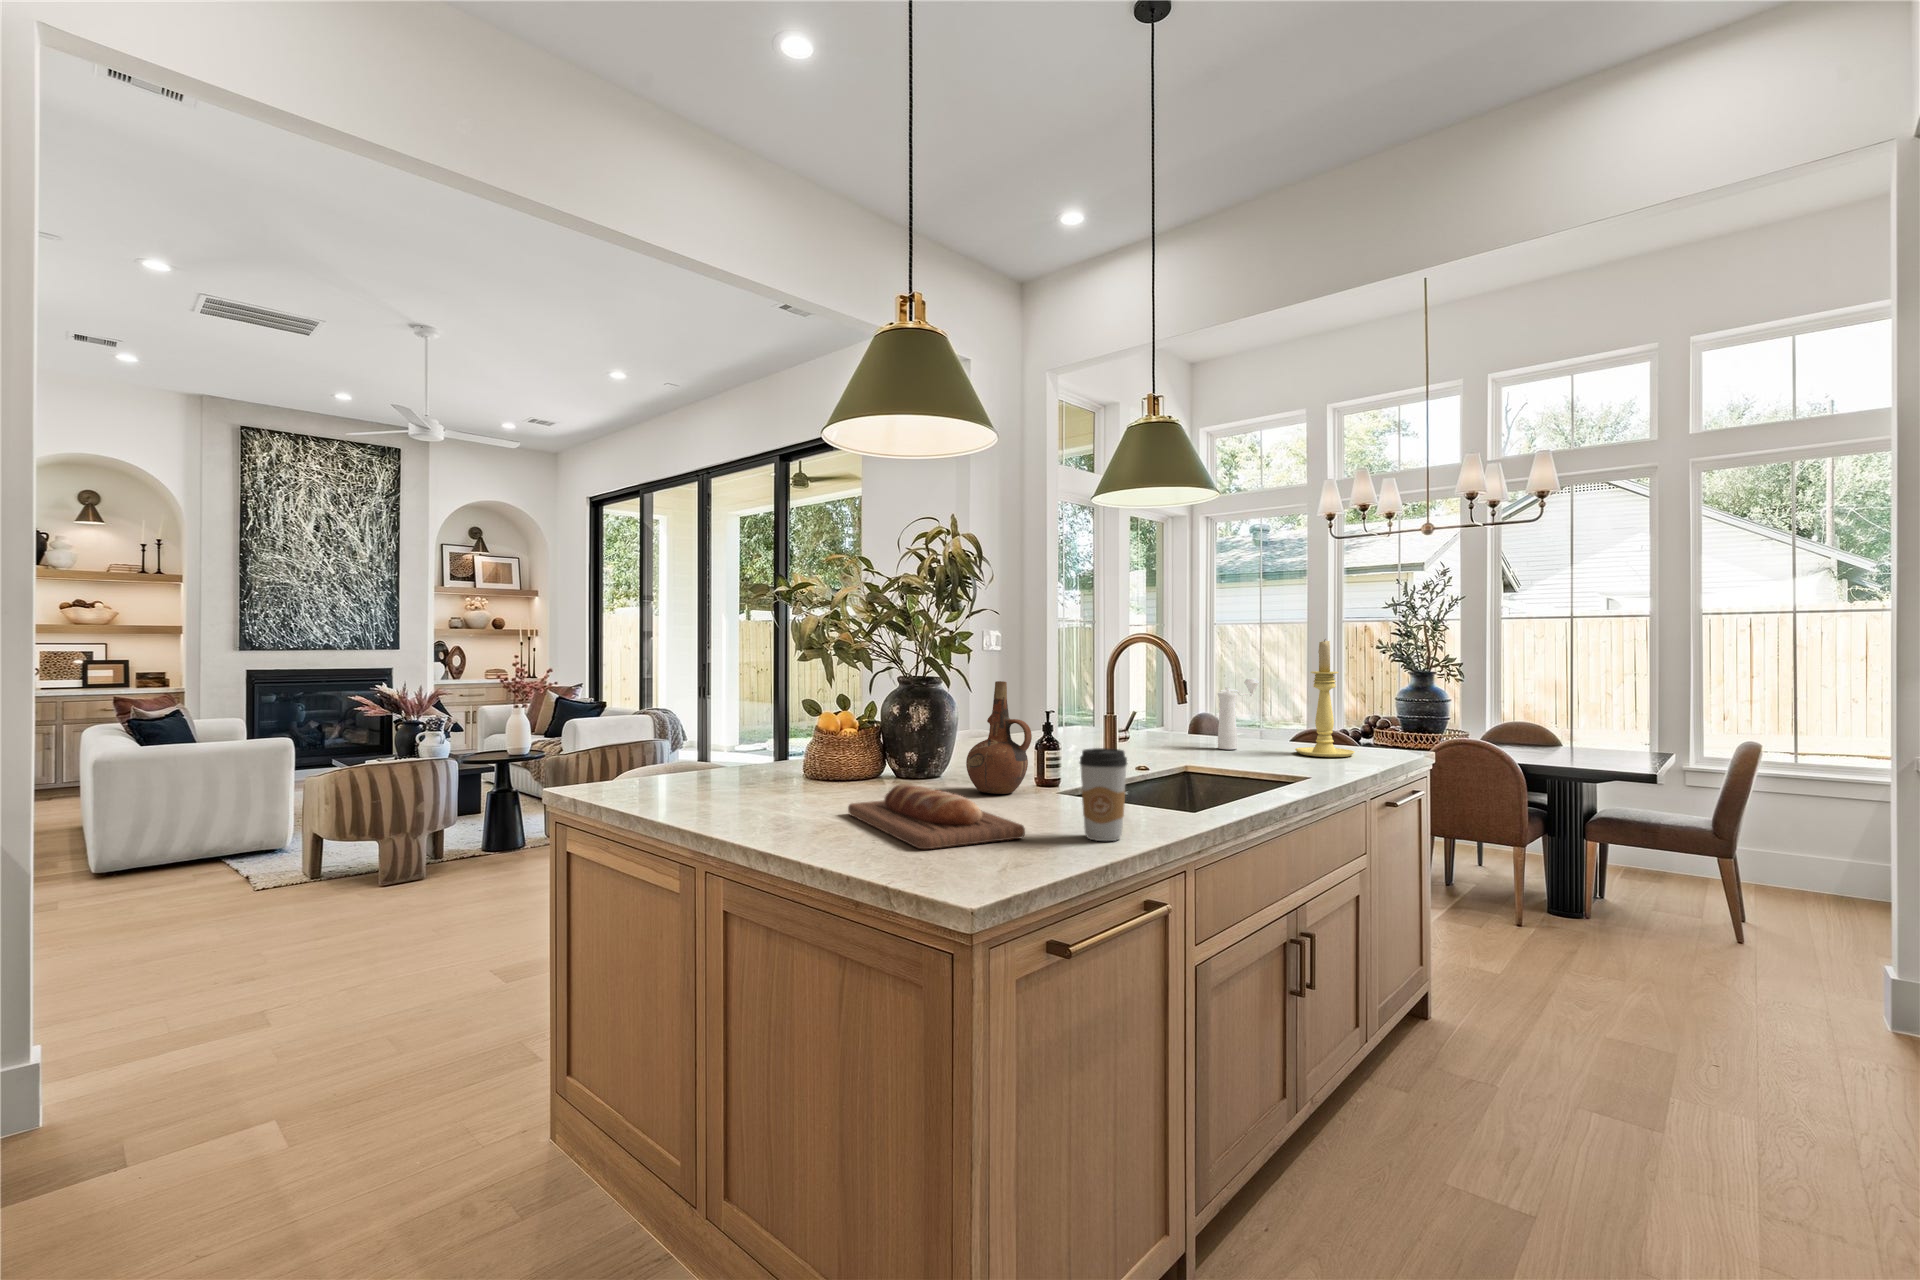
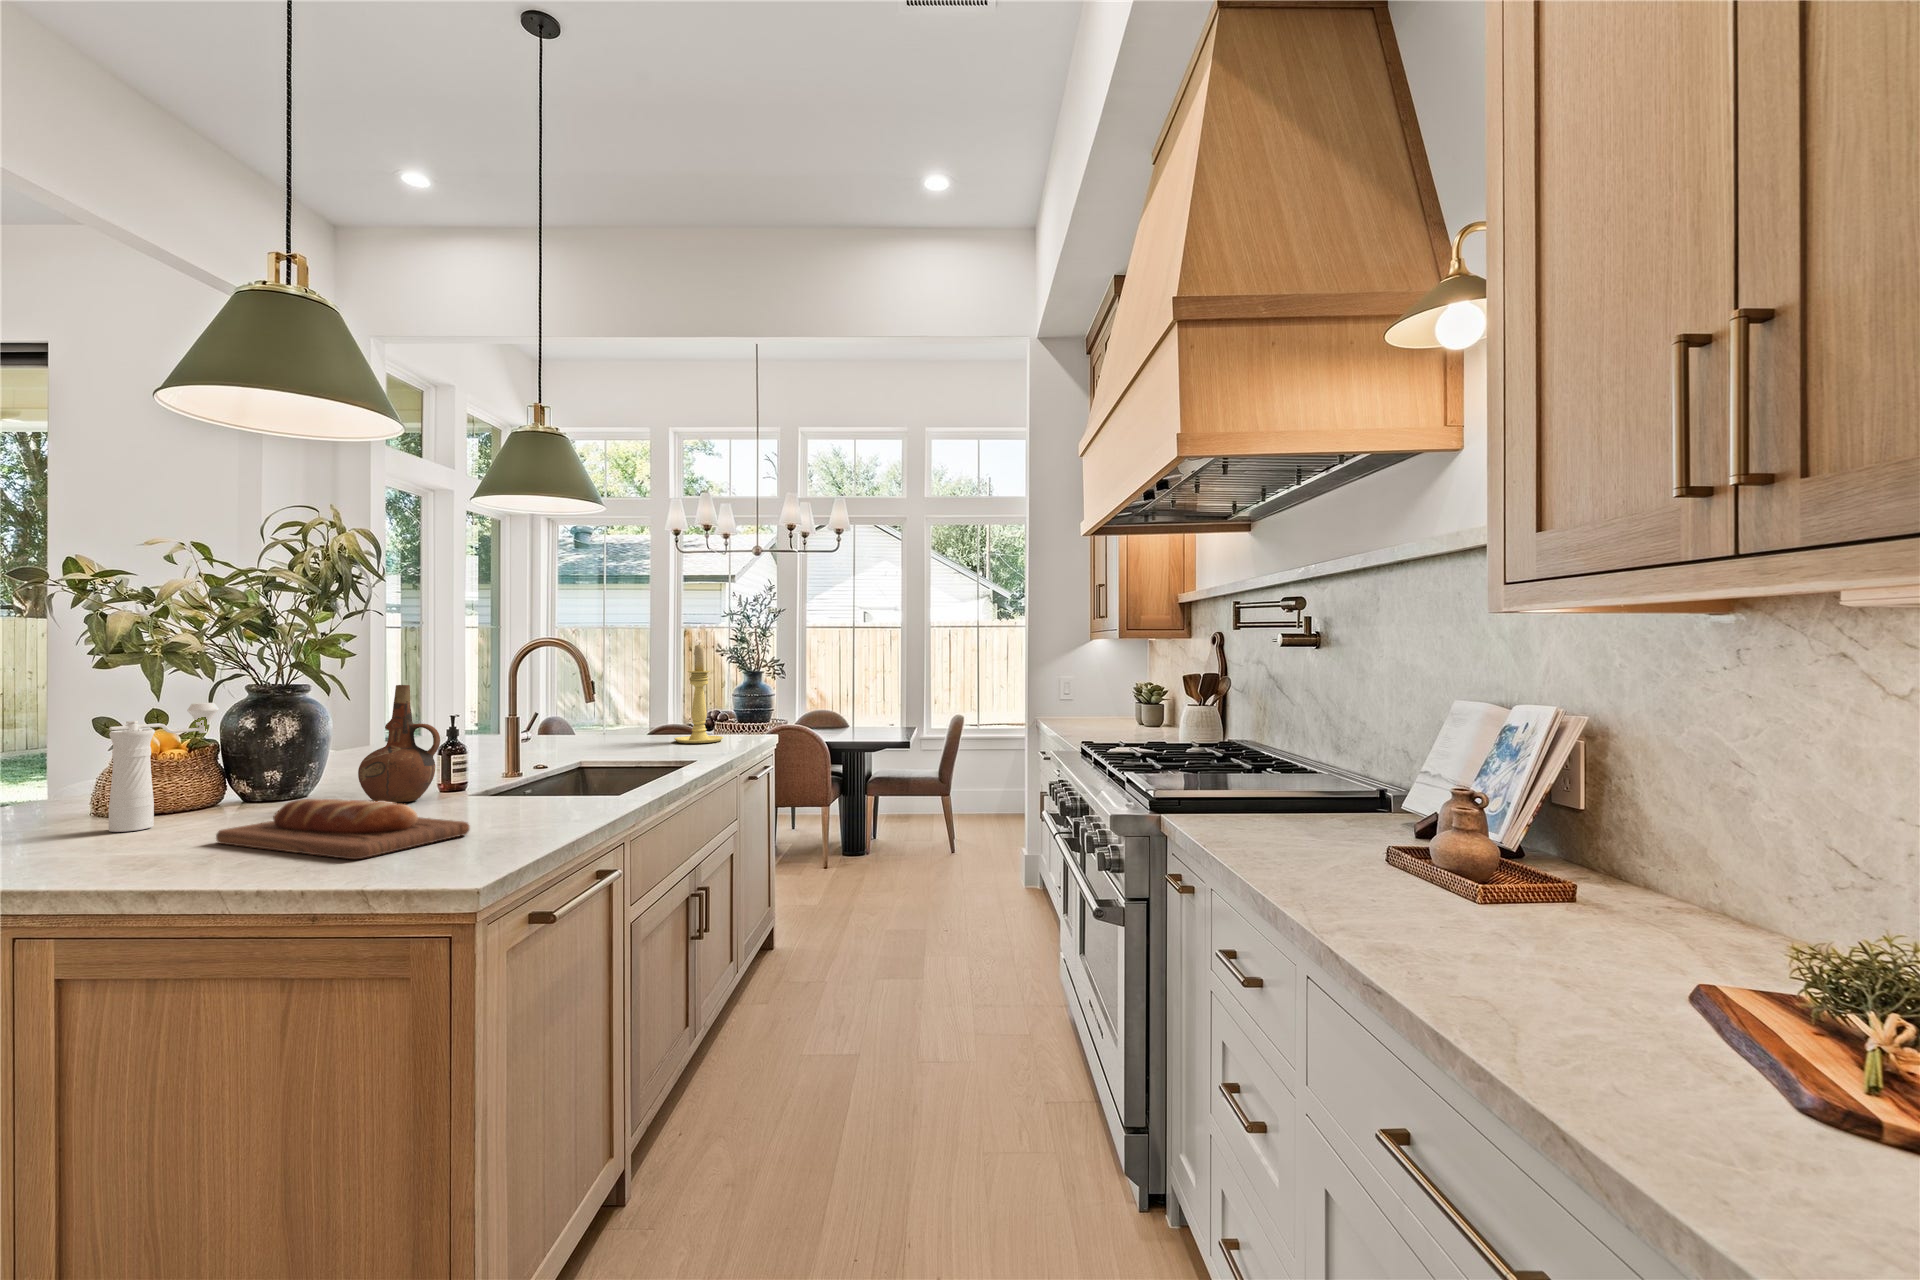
pepper mill: present [1218,679,1259,749] -> present [109,703,219,832]
coffee cup: present [1080,748,1128,841] -> none [525,741,574,826]

